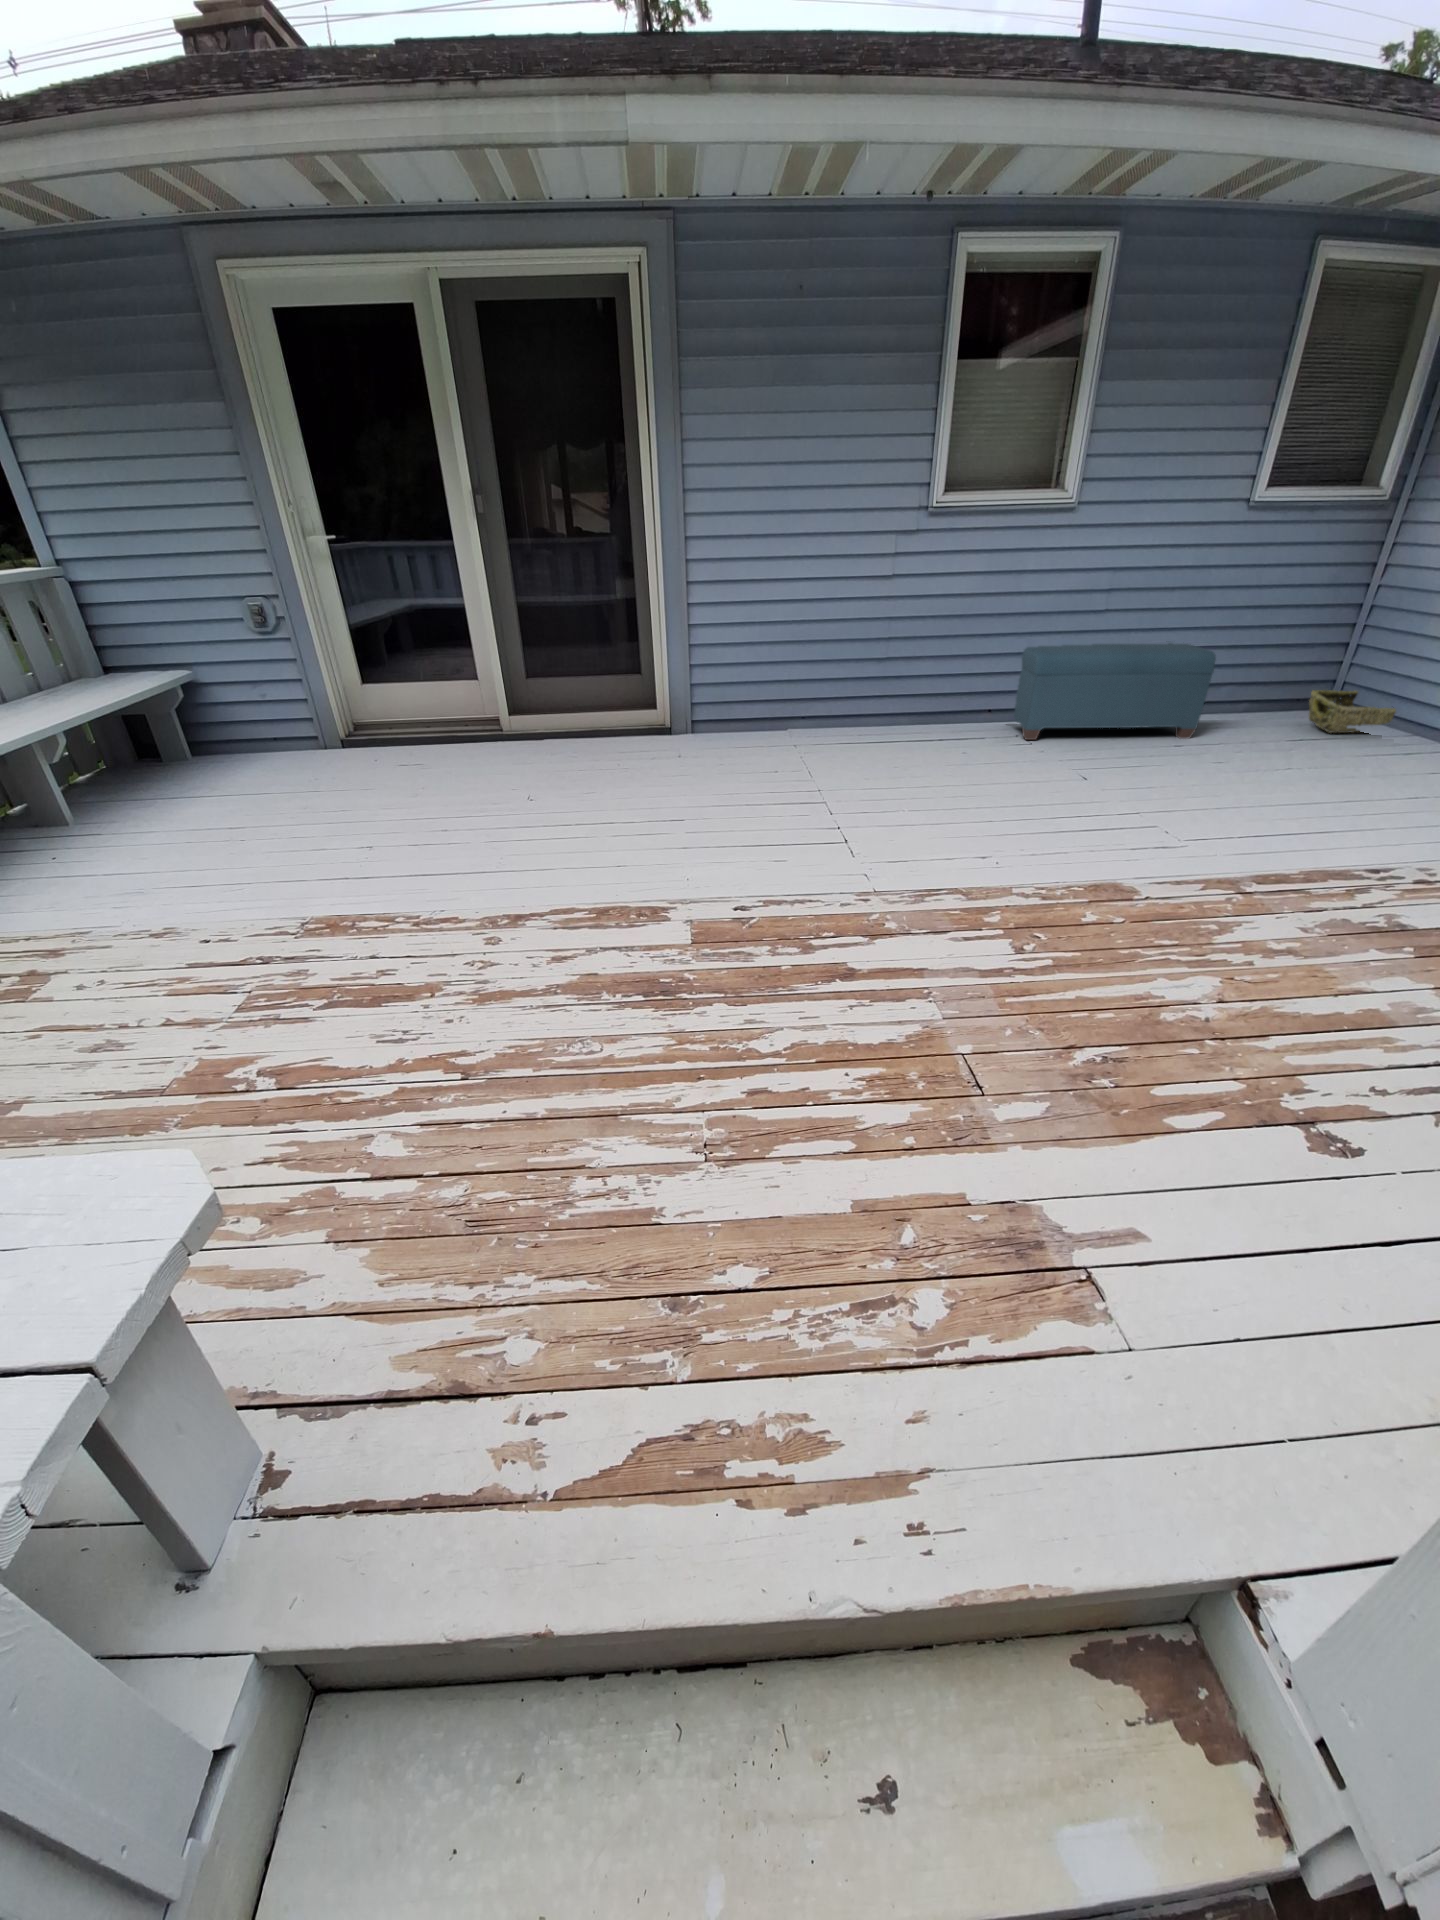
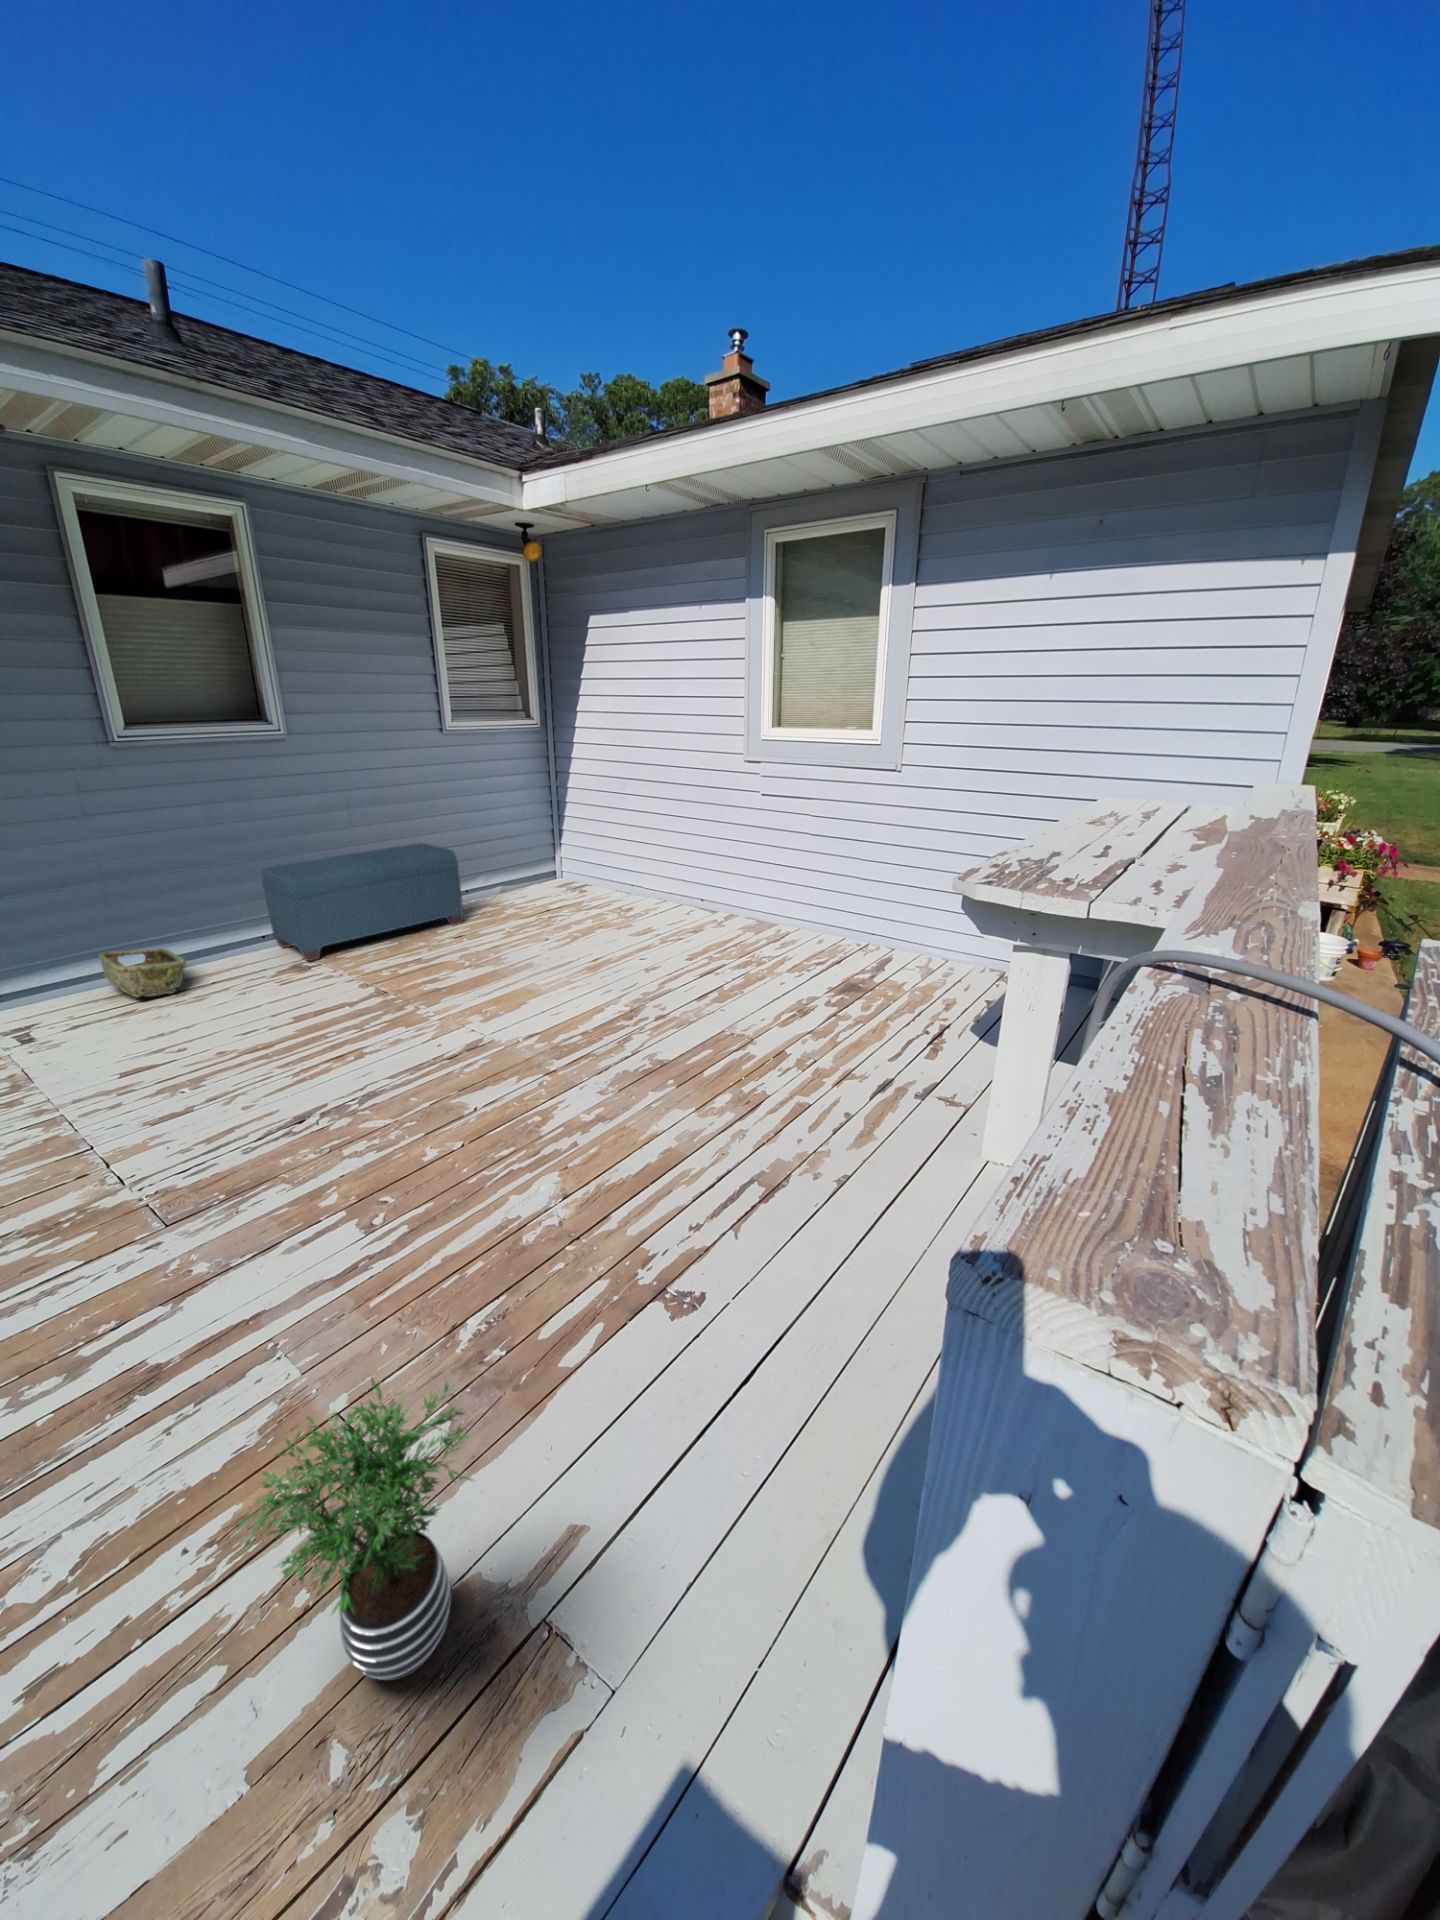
woven basket: present [1309,690,1396,733] -> present [99,948,186,997]
potted plant: none [901,996,1093,1229] -> present [235,1378,472,1681]

